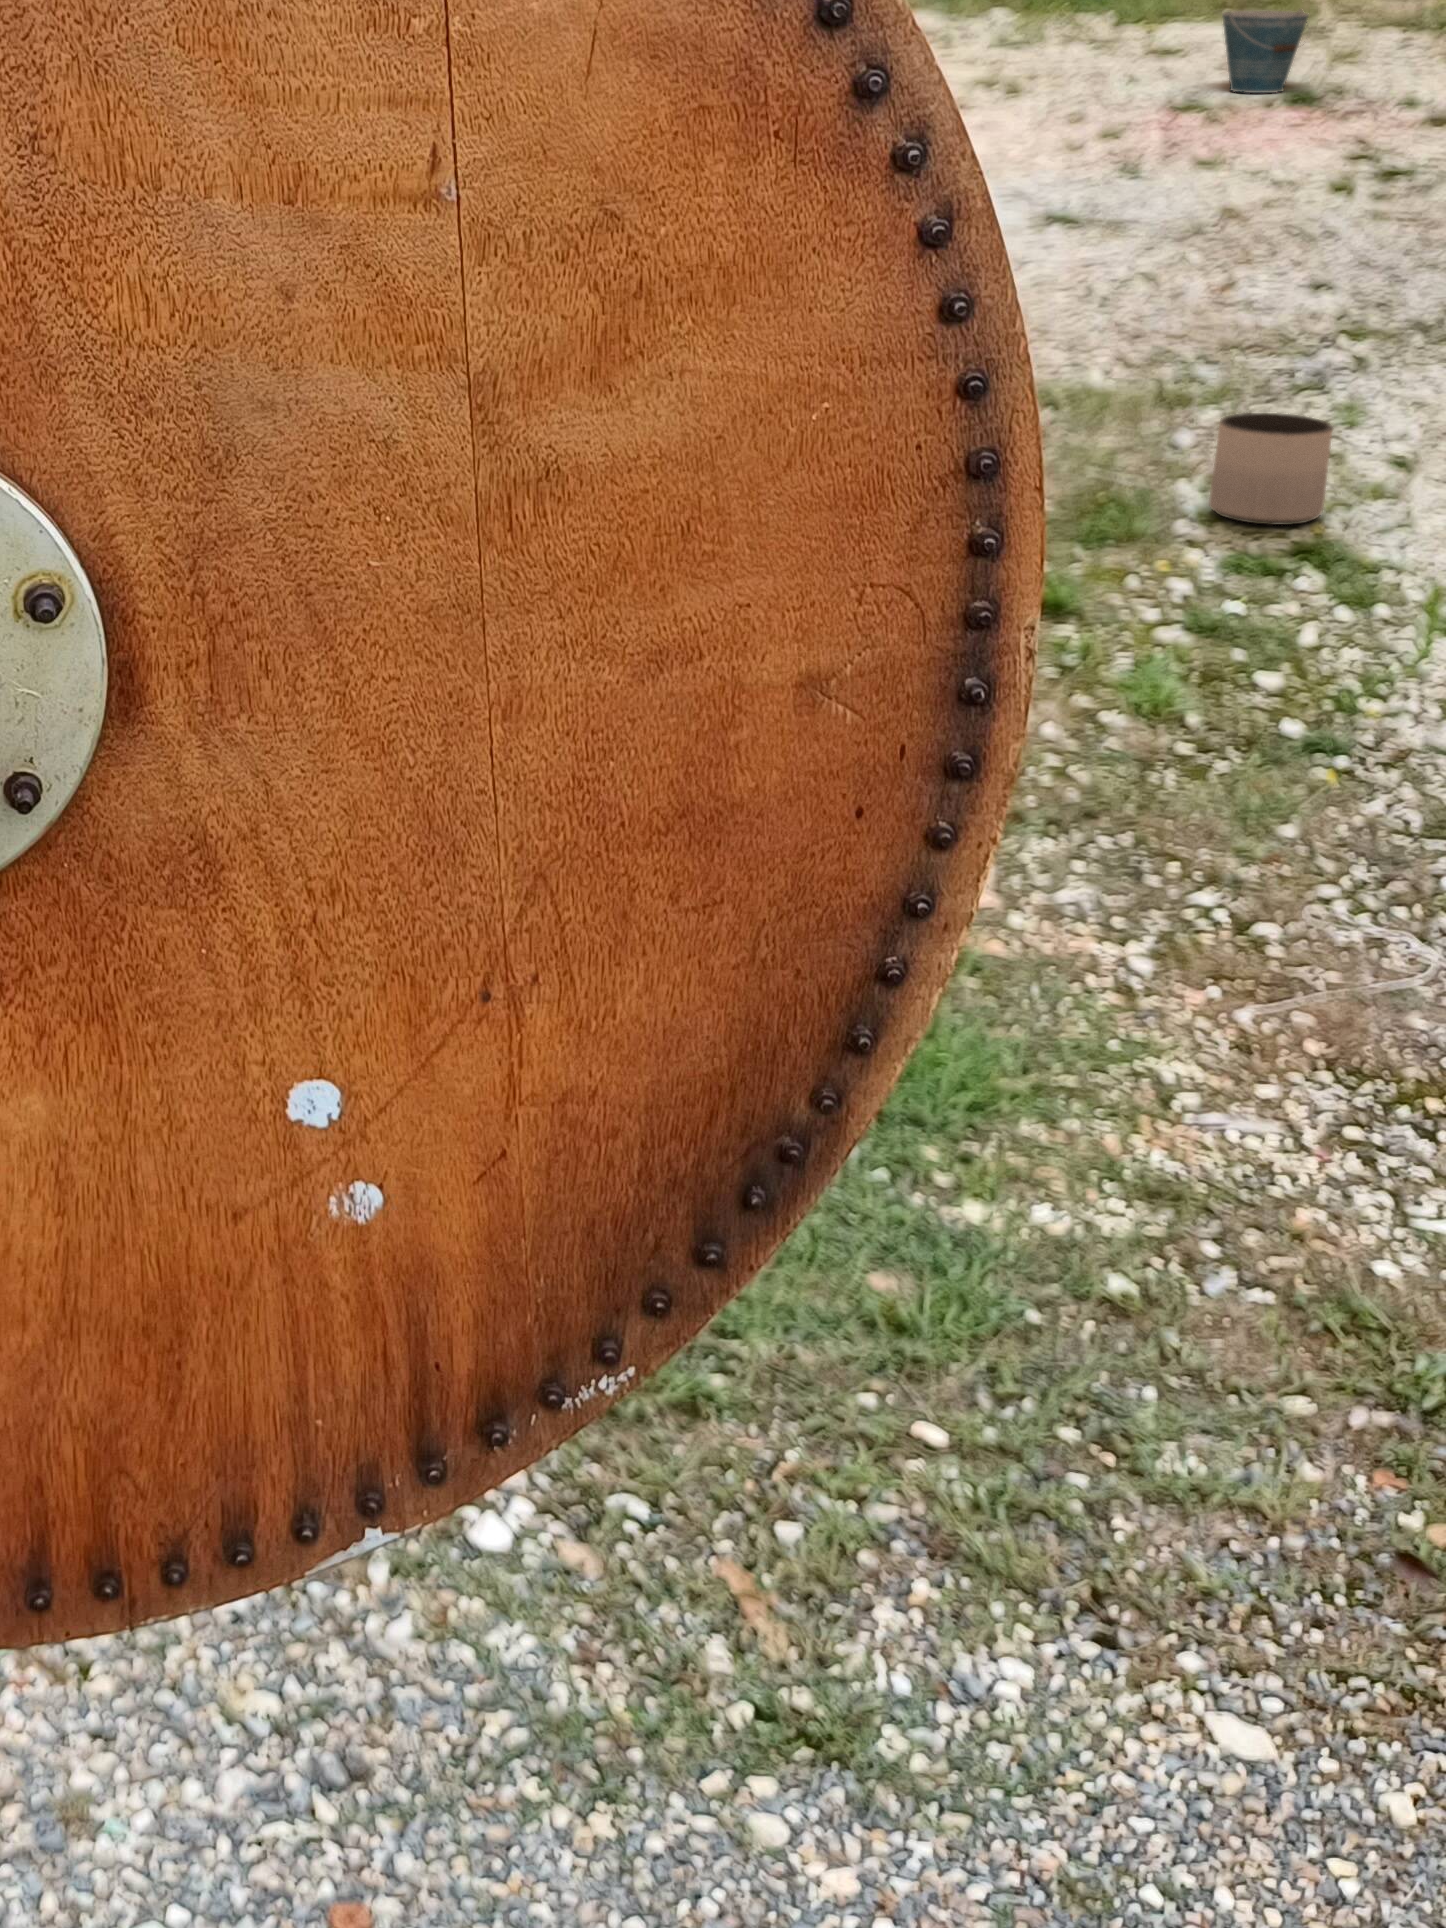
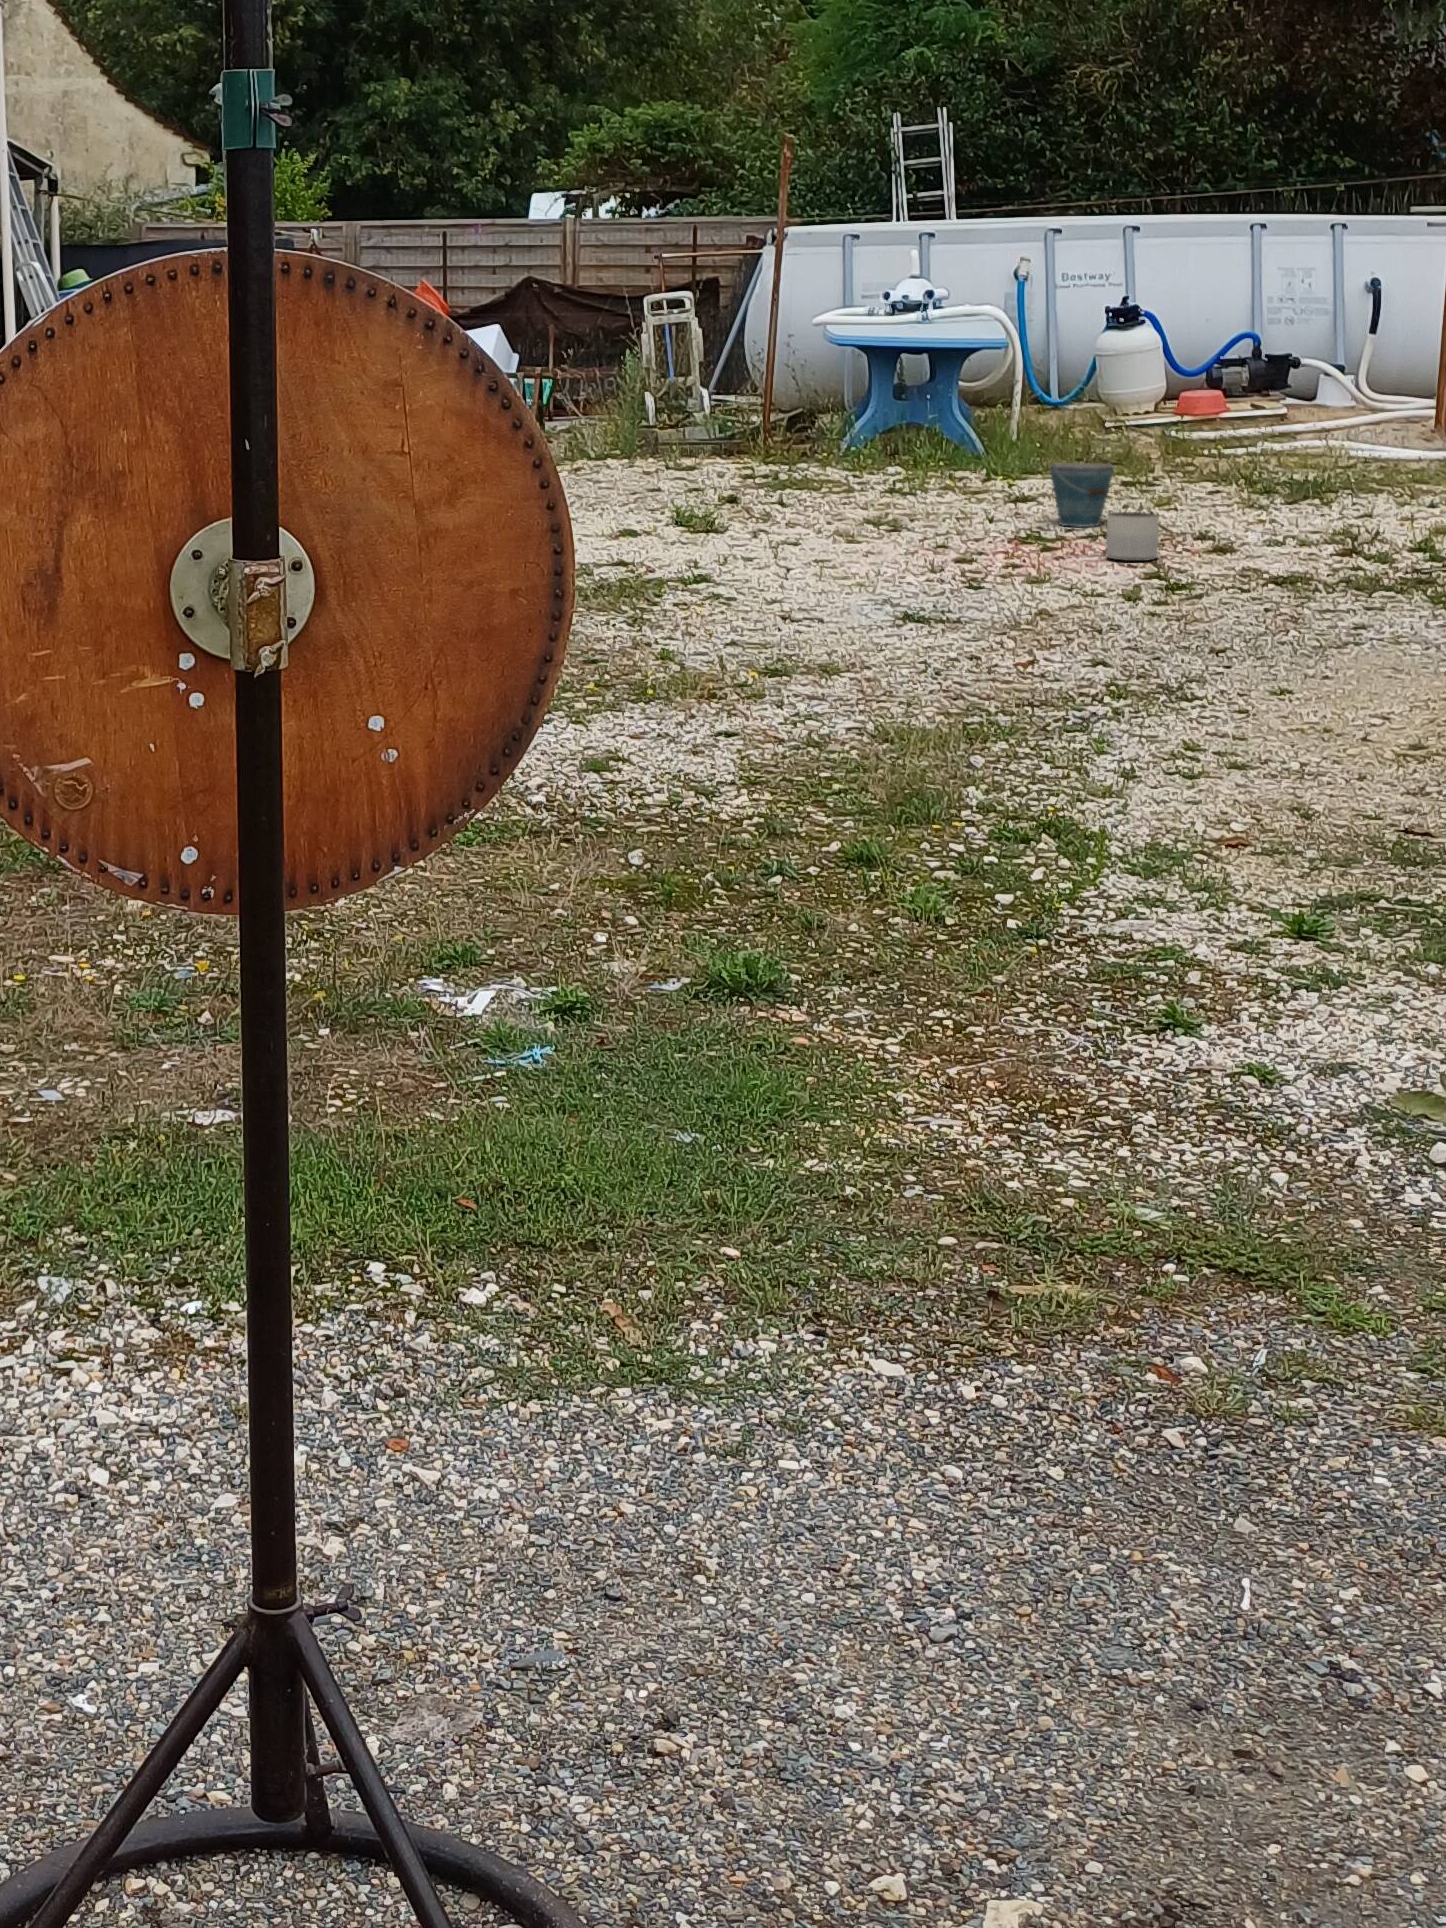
planter: present [1209,413,1333,525] -> present [1106,512,1159,561]

